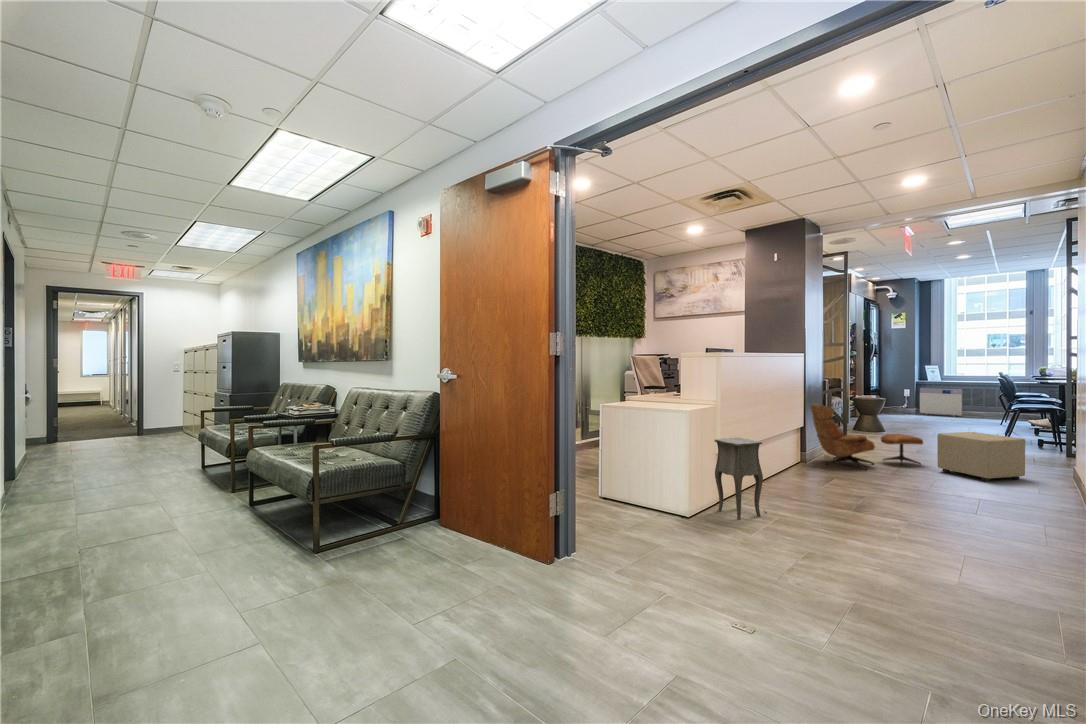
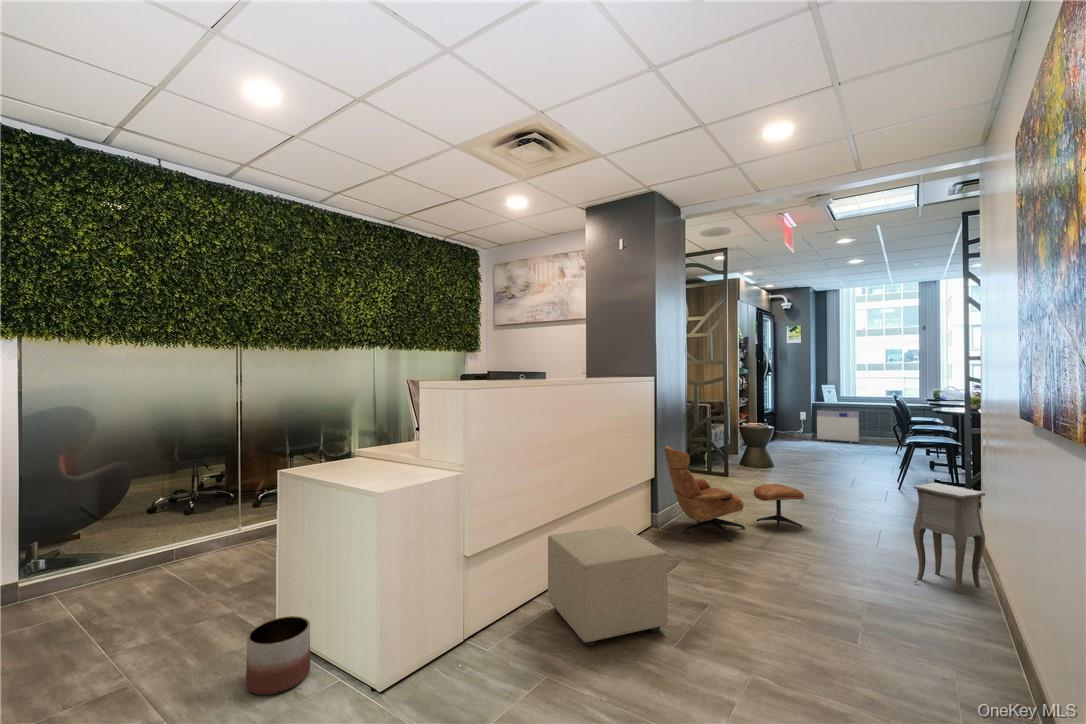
ottoman: present [937,432,1025,482] -> present [548,526,668,647]
side table: present [714,437,767,520] -> present [913,483,985,593]
planter: none [611,481,641,514] -> present [246,616,310,695]

